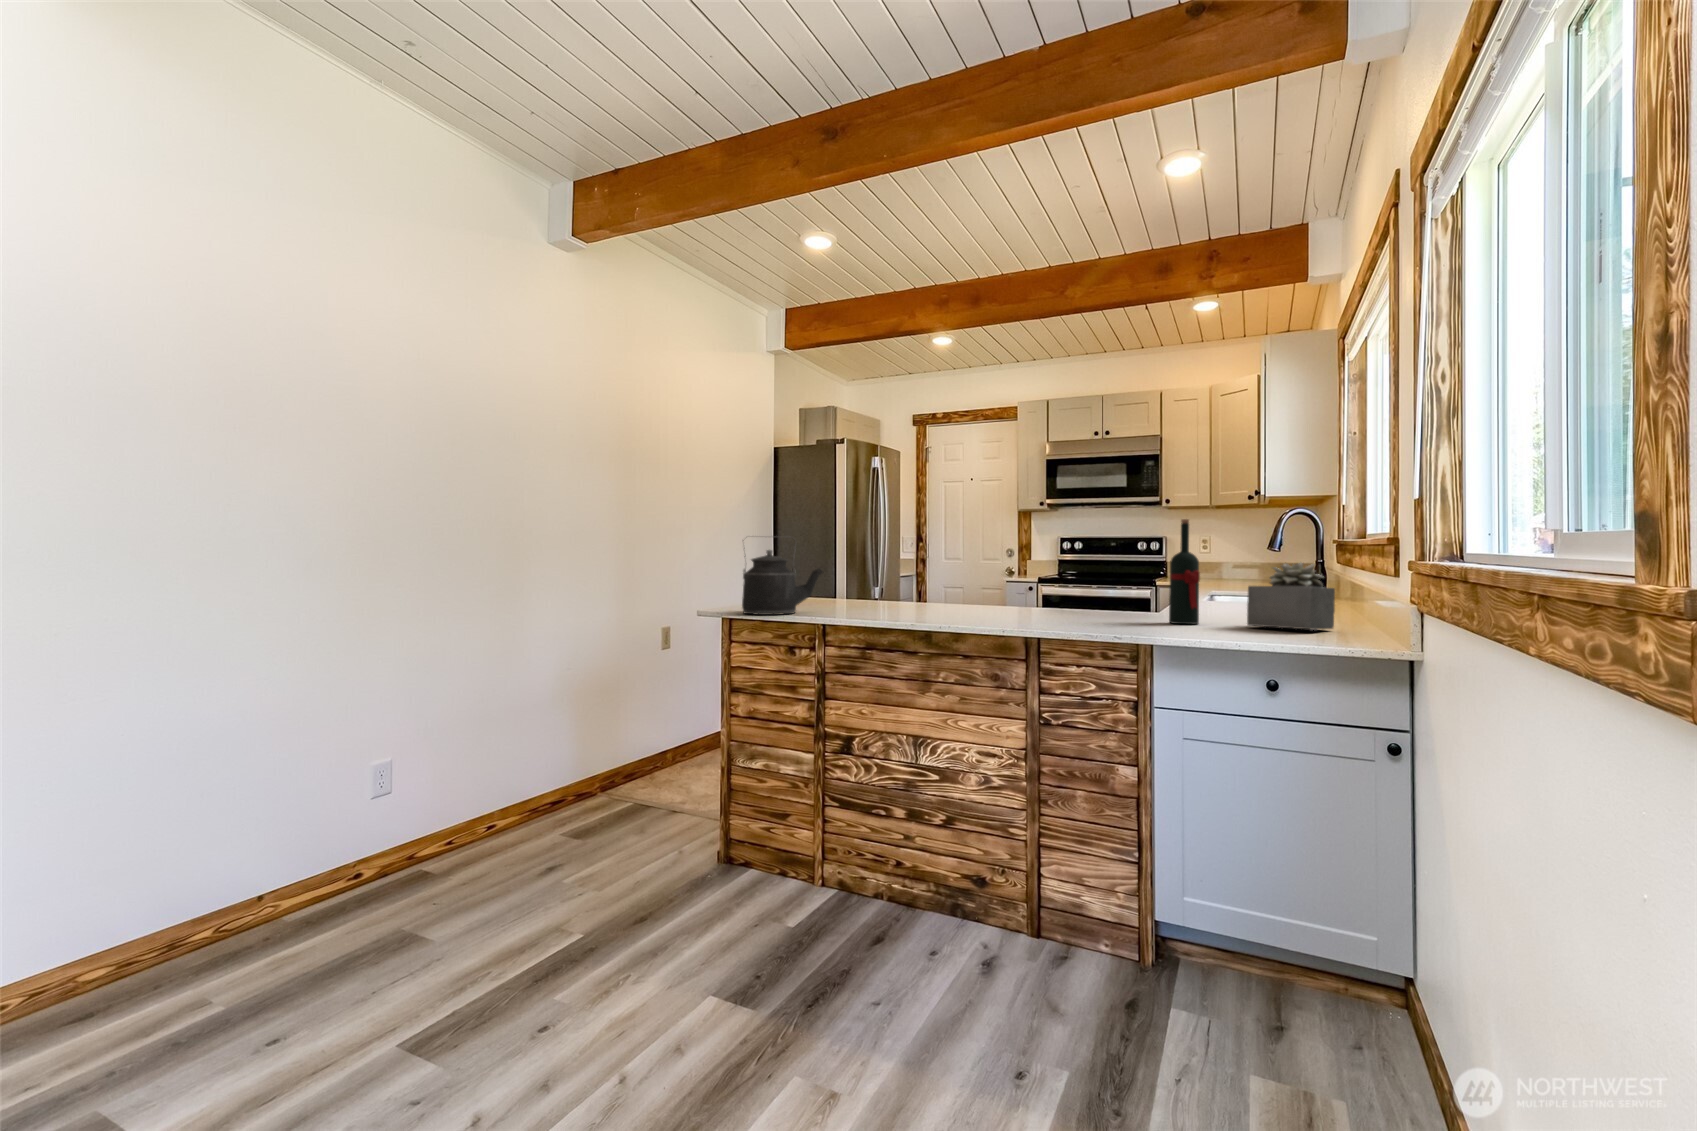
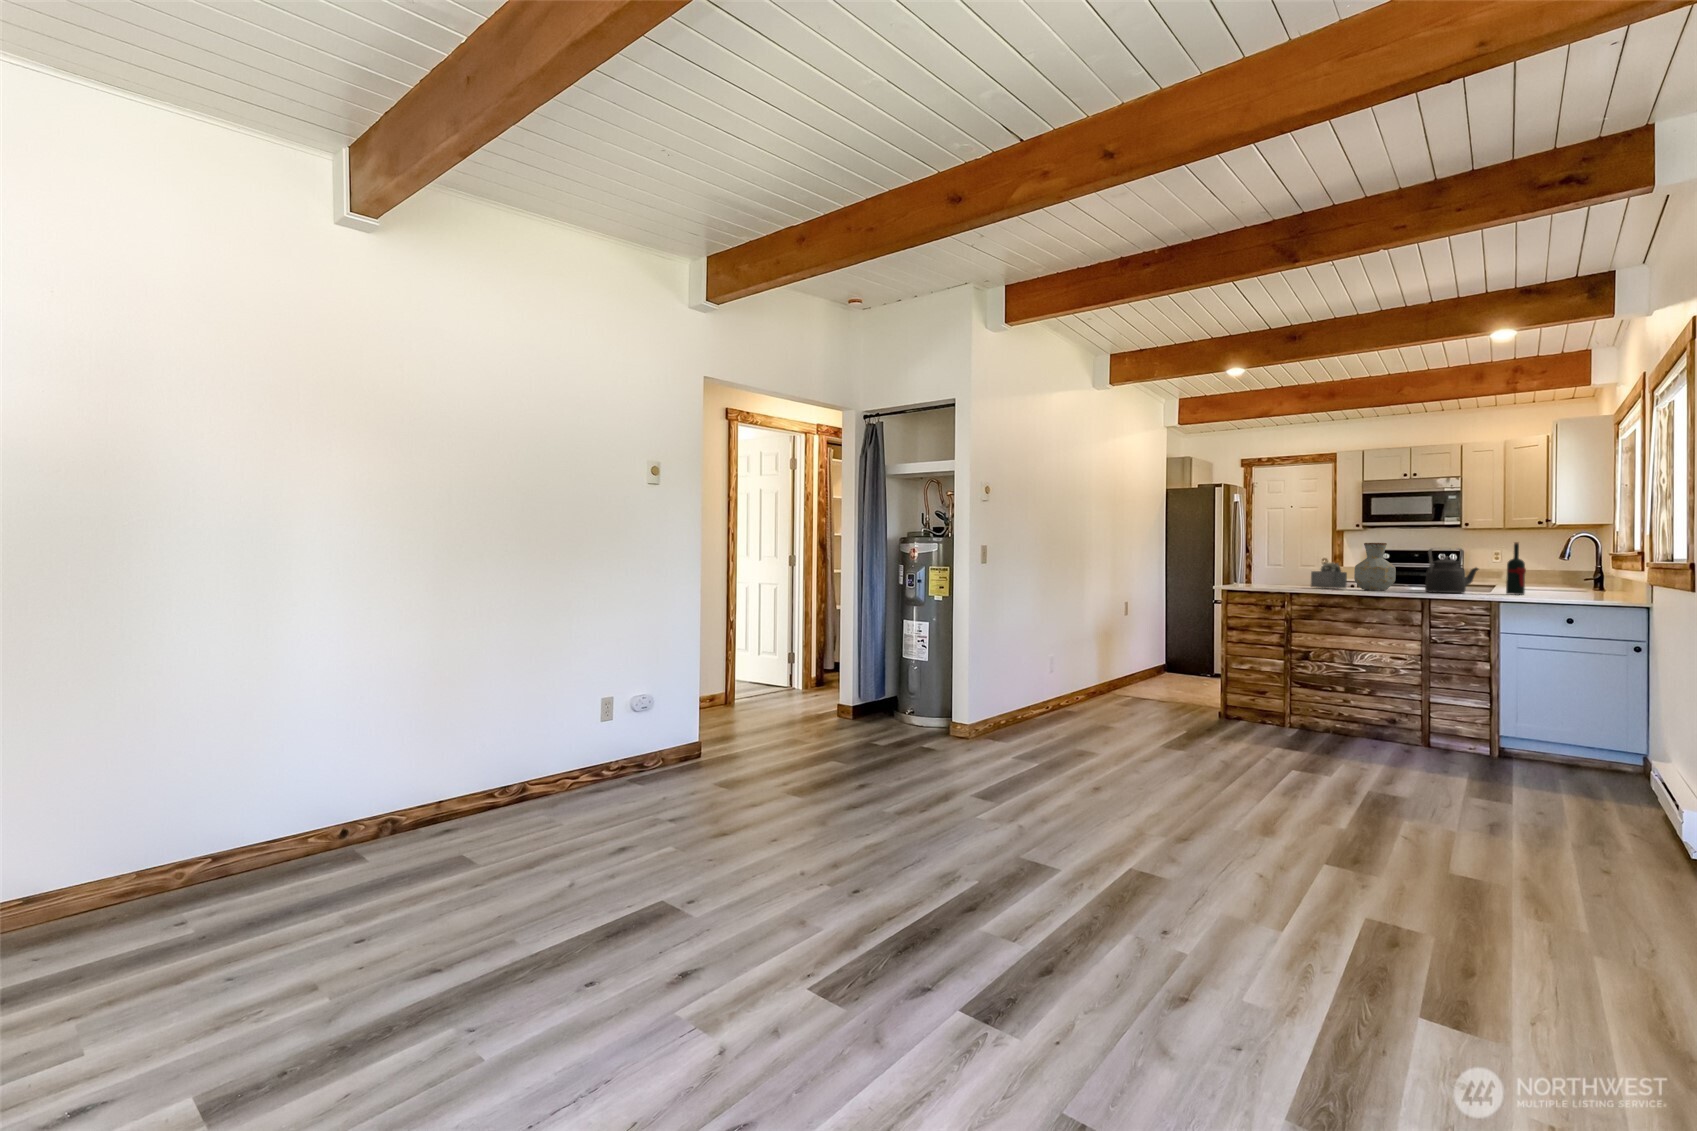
vase: none [935,524,1000,615] -> present [1354,543,1396,591]
kettle: present [742,536,823,615] -> present [1425,549,1478,593]
succulent plant: present [1247,562,1335,630] -> present [1311,562,1347,588]

